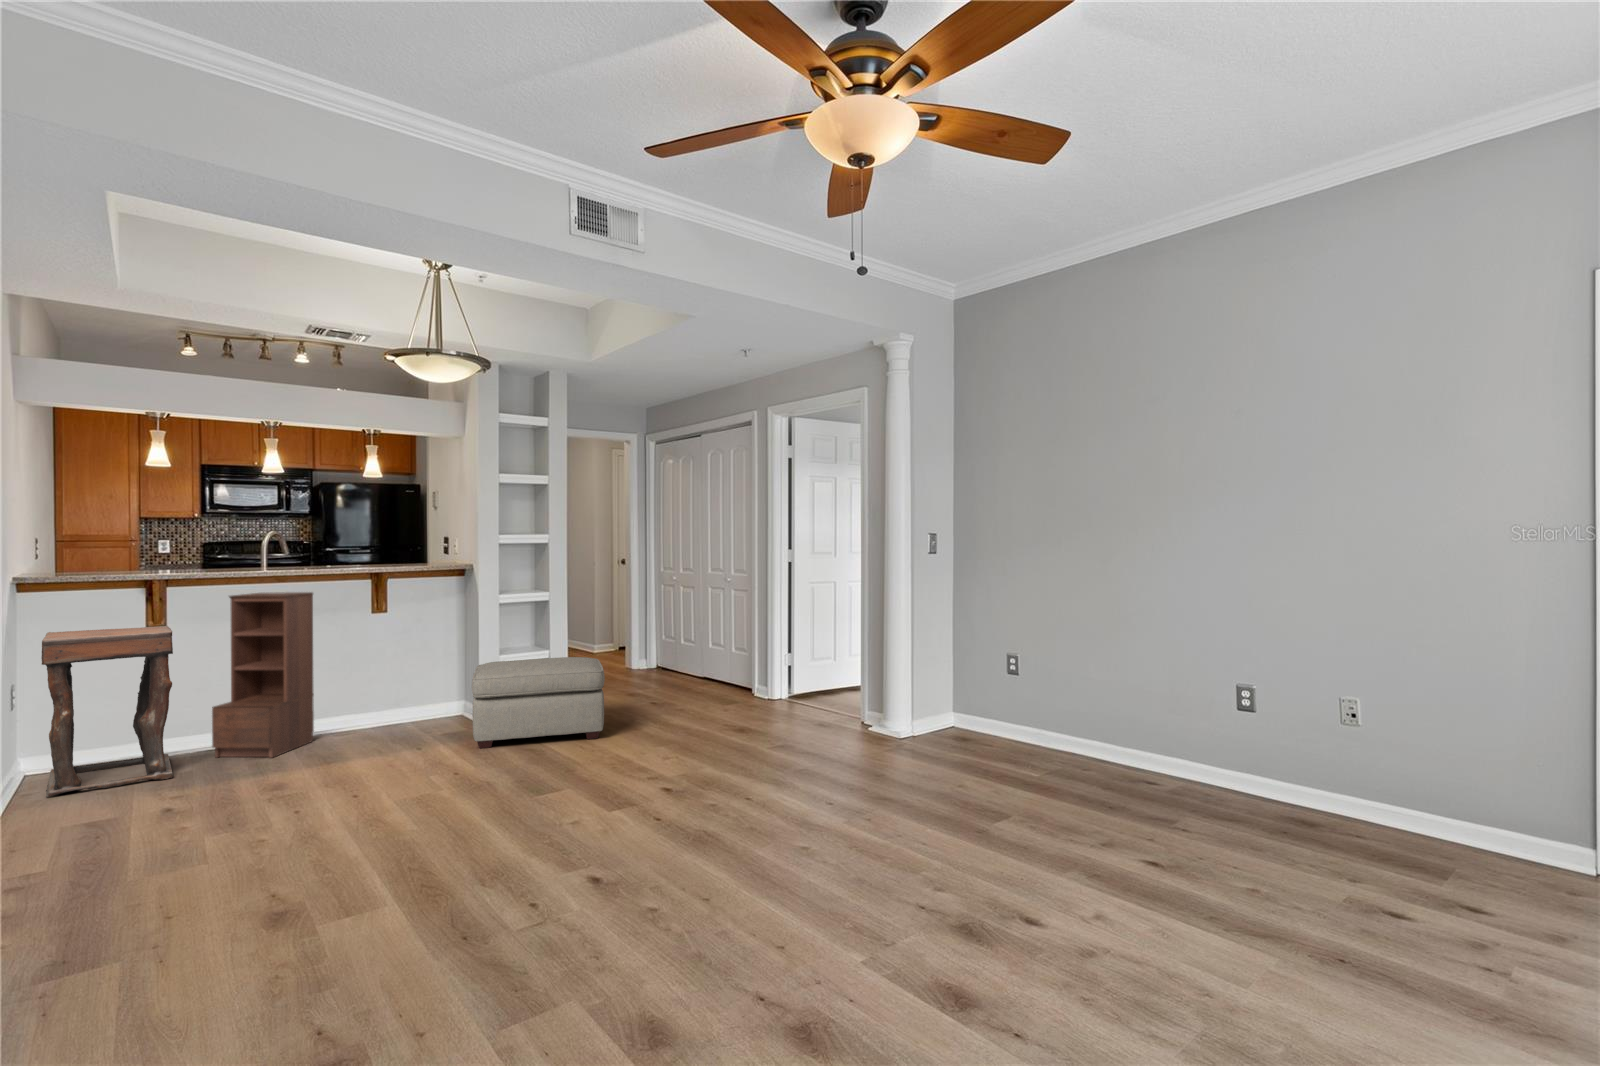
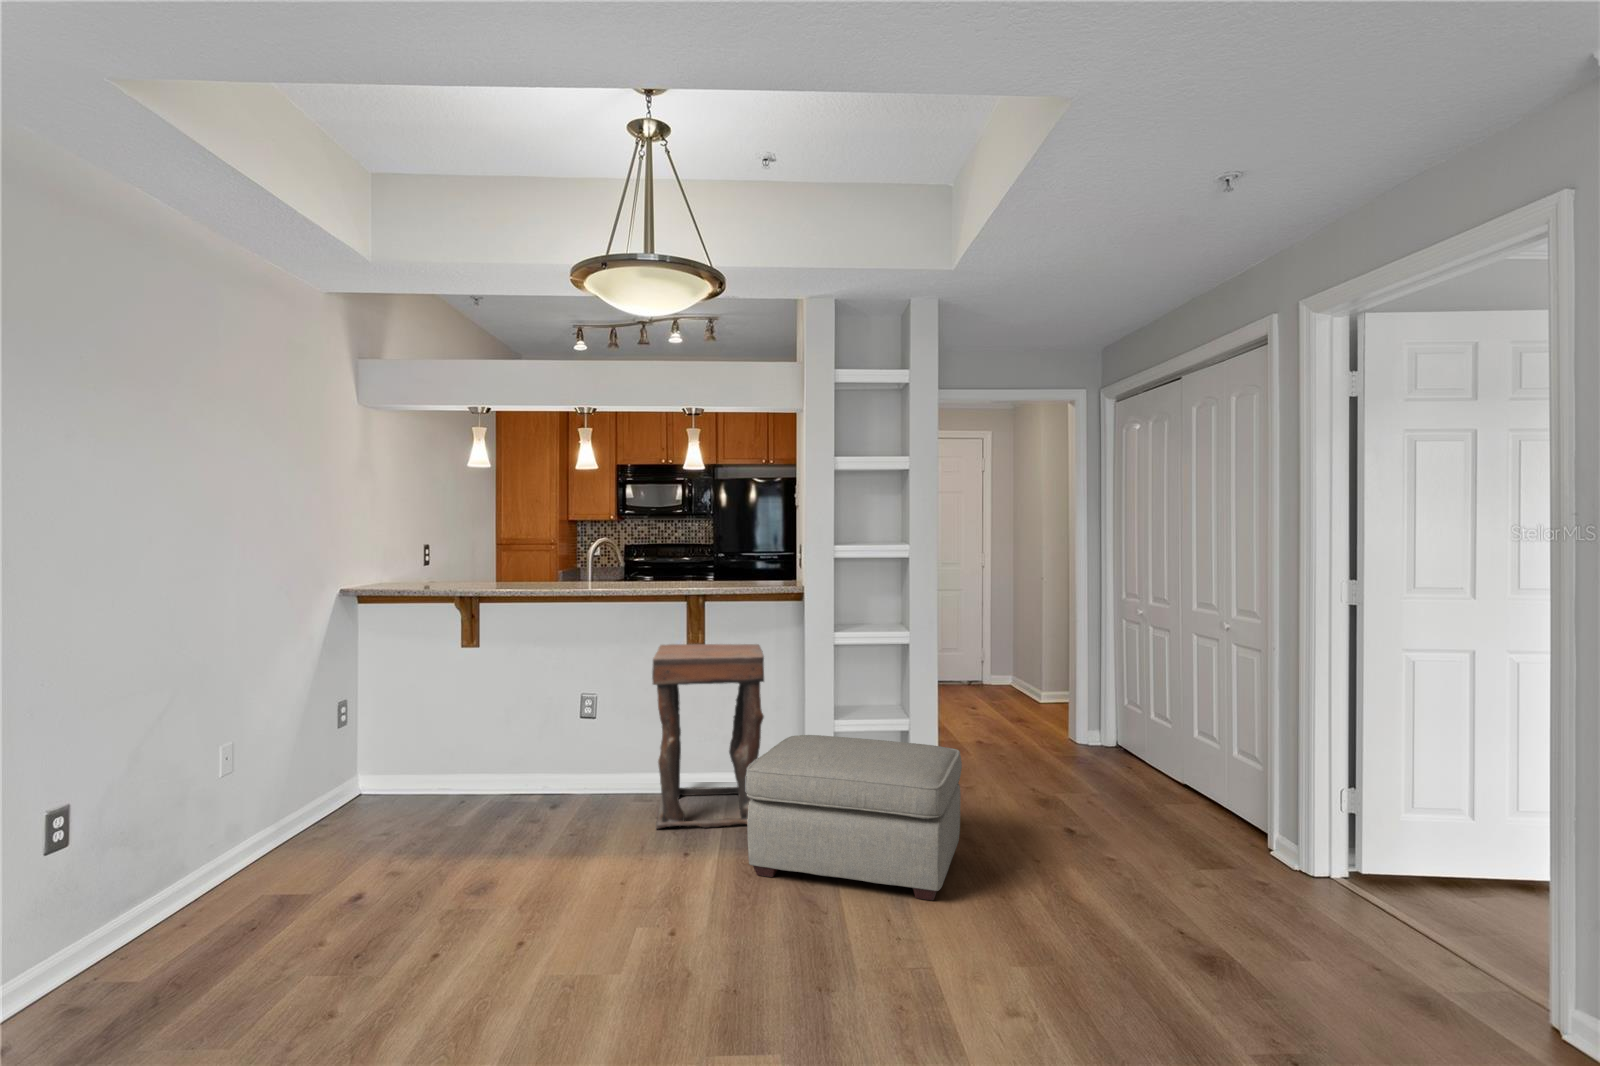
bookshelf: present [212,592,314,758] -> none [499,612,610,826]
side table: present [41,626,173,797] -> present [652,644,764,829]

